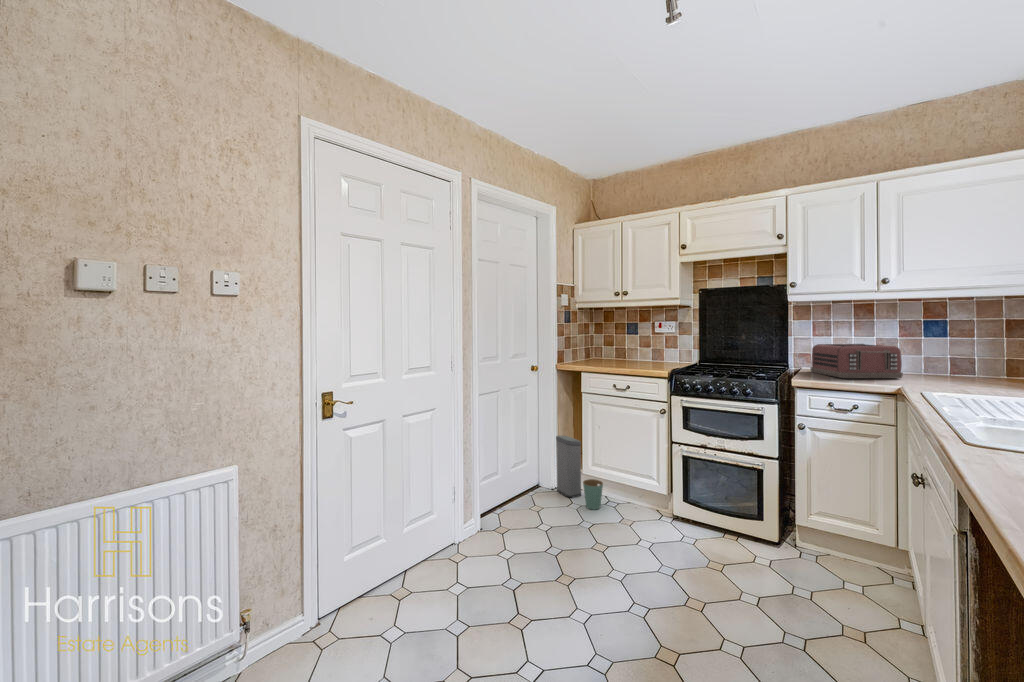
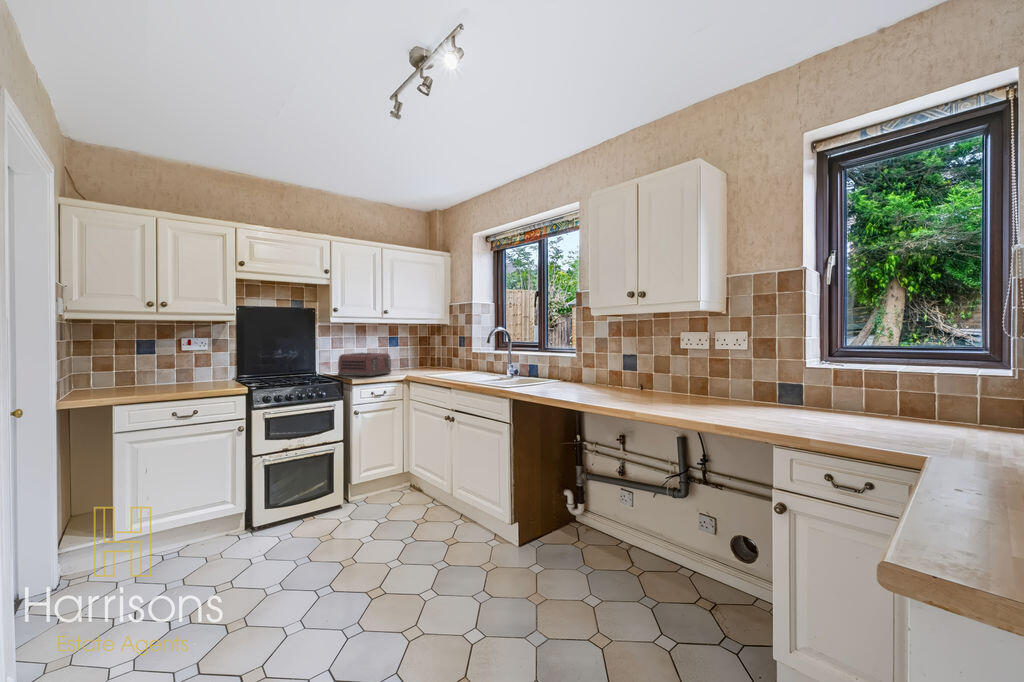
trash can: present [556,435,603,510] -> none [65,496,170,582]

